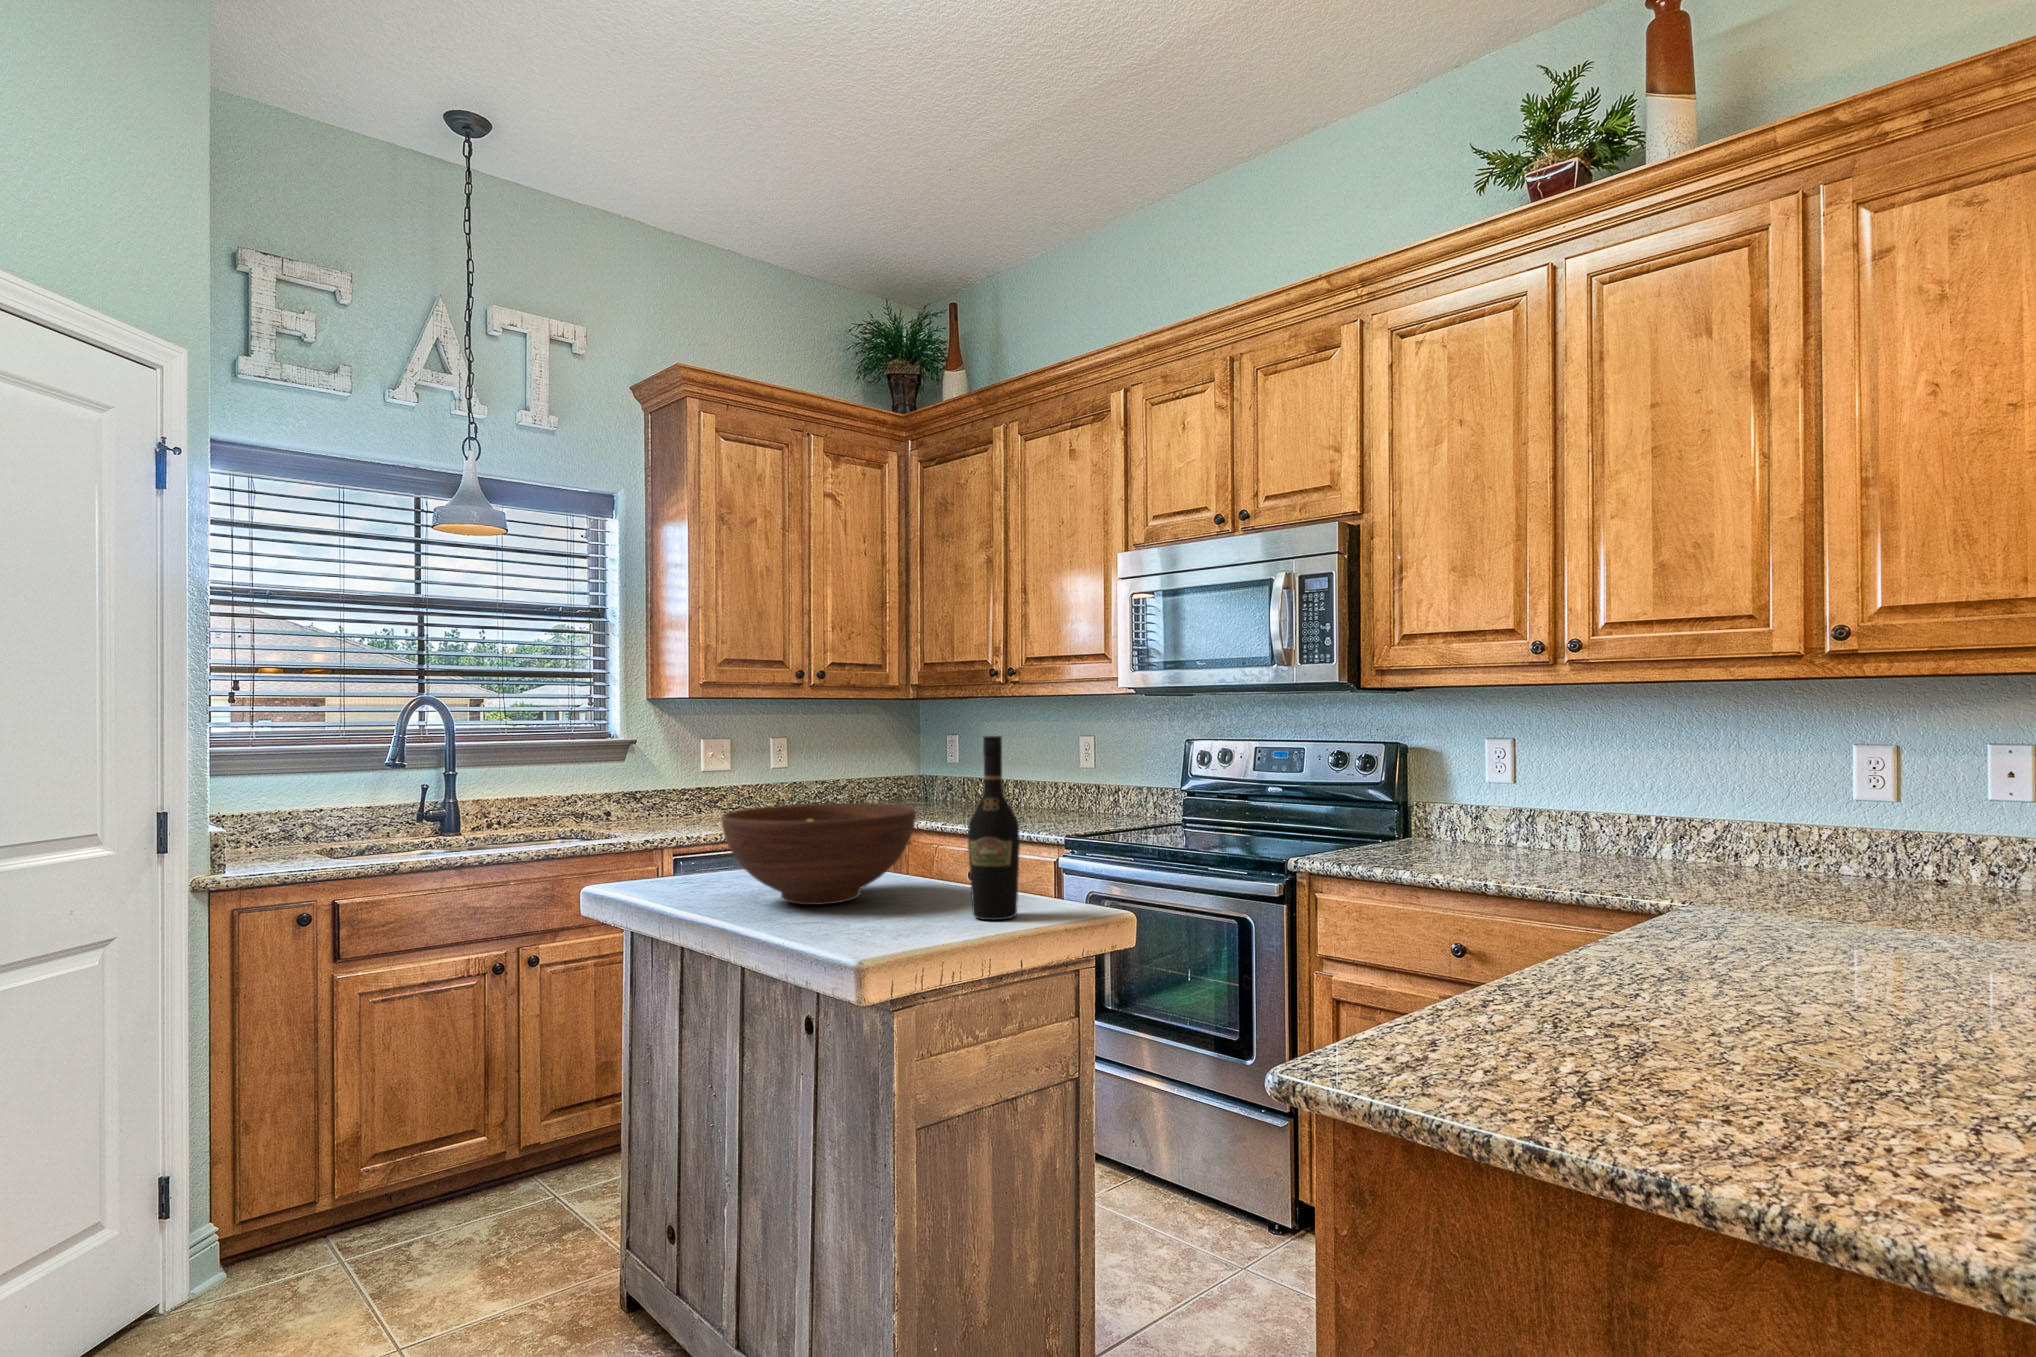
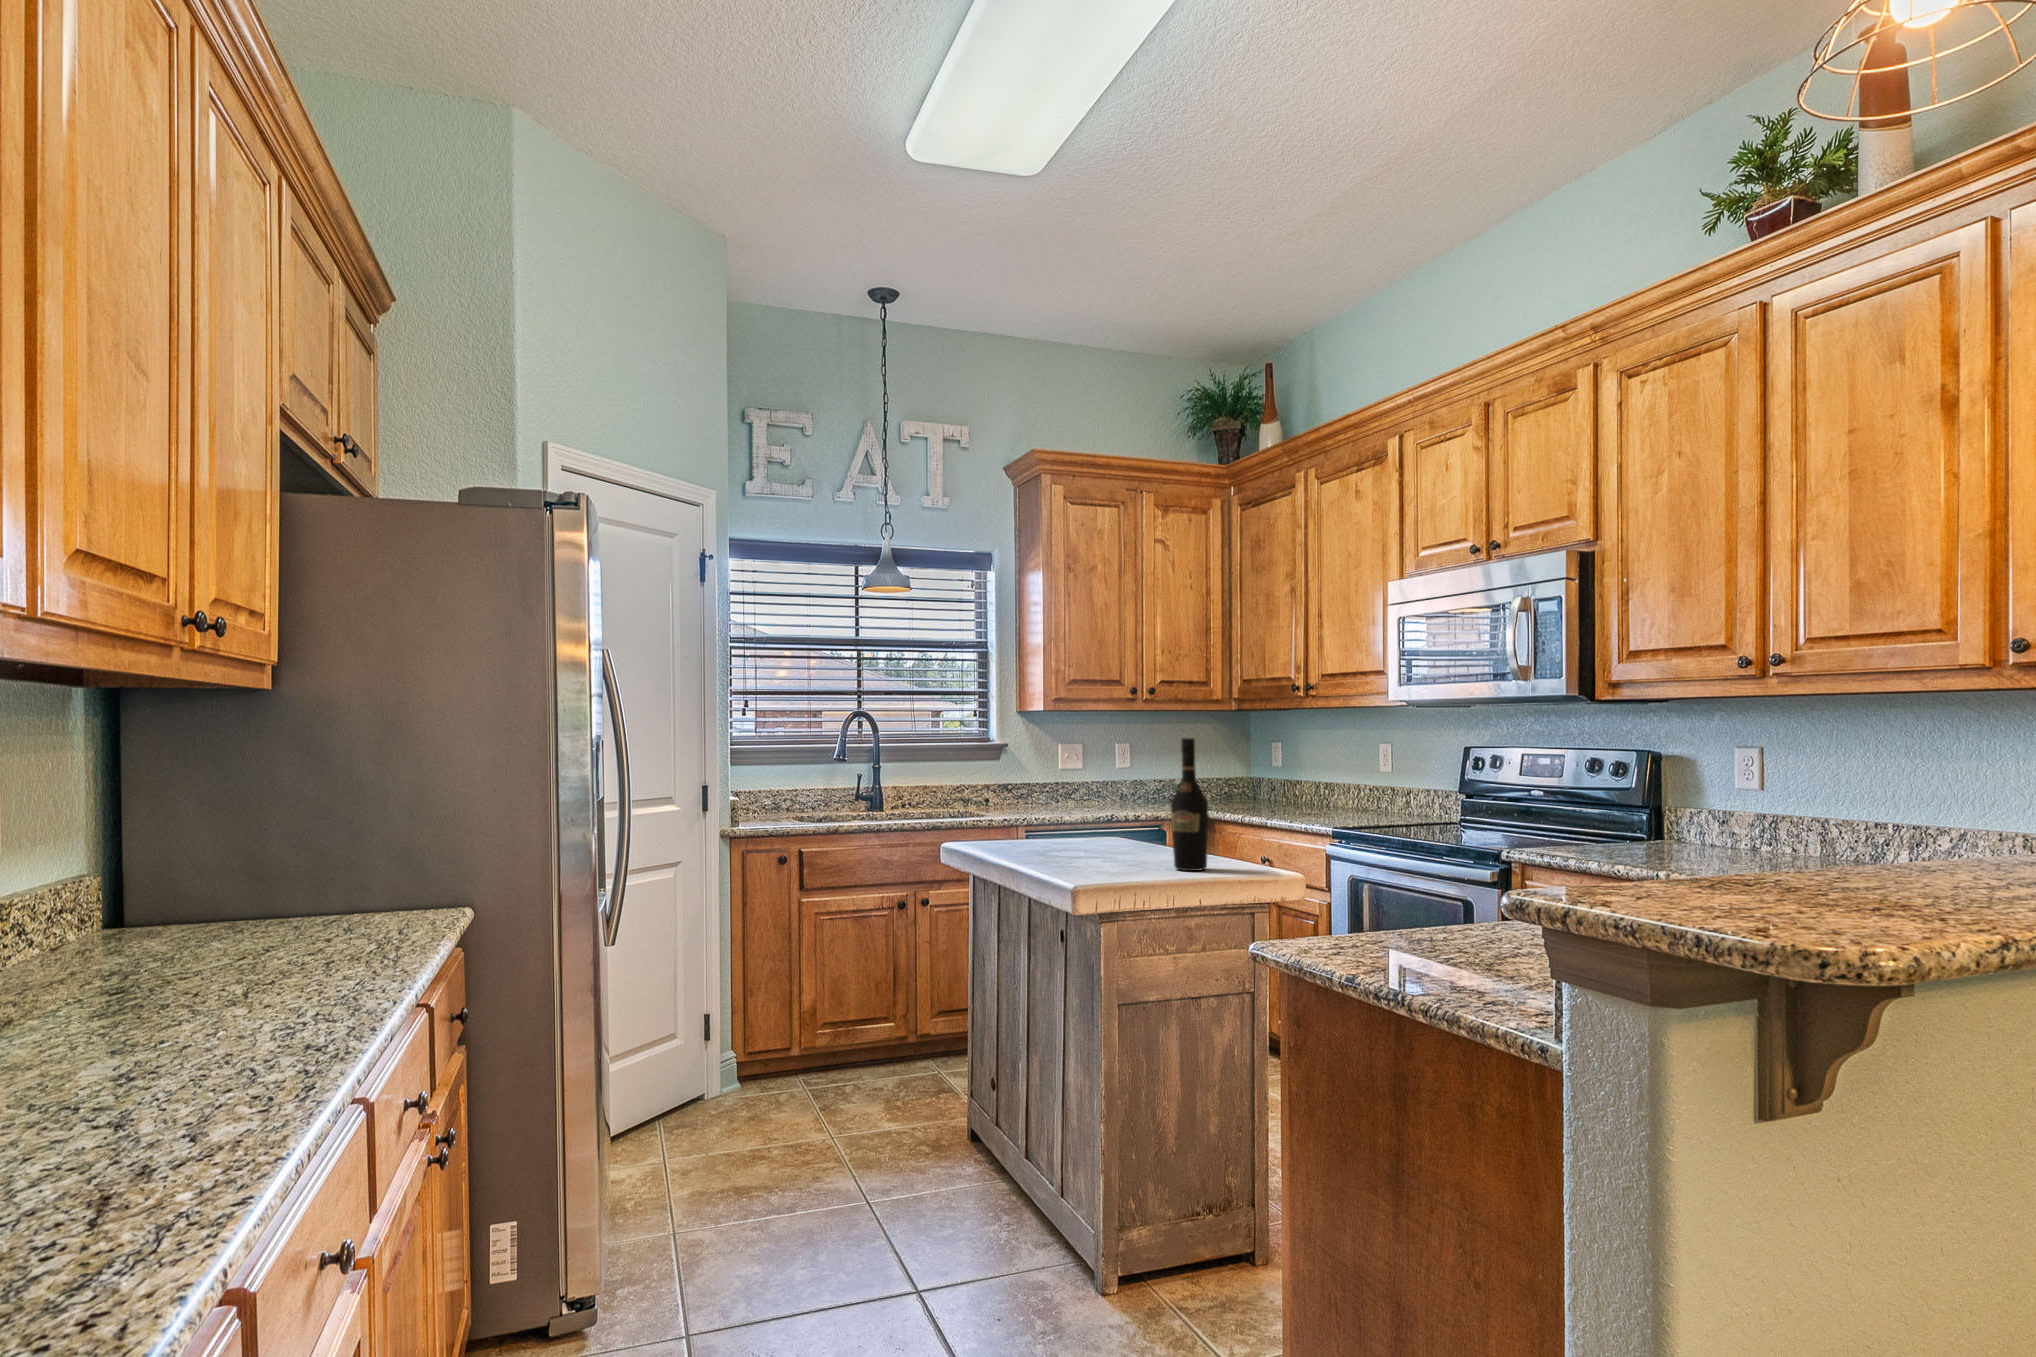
fruit bowl: present [722,803,916,905] -> none [1015,787,1151,857]

